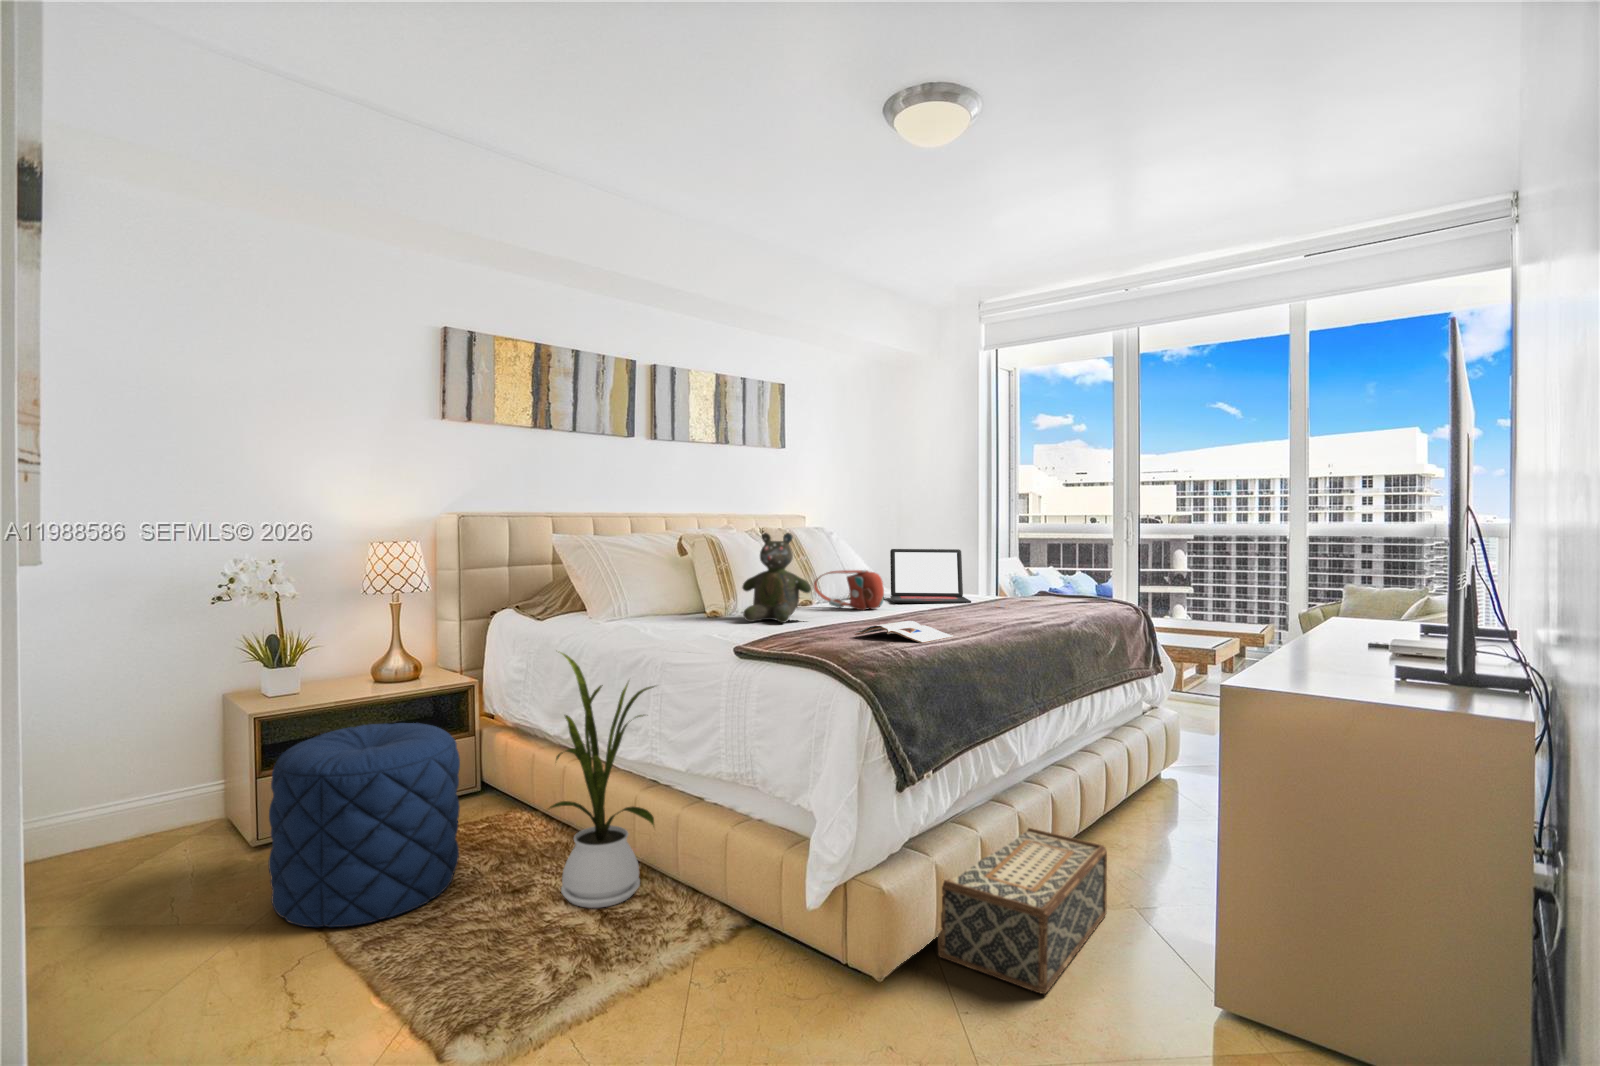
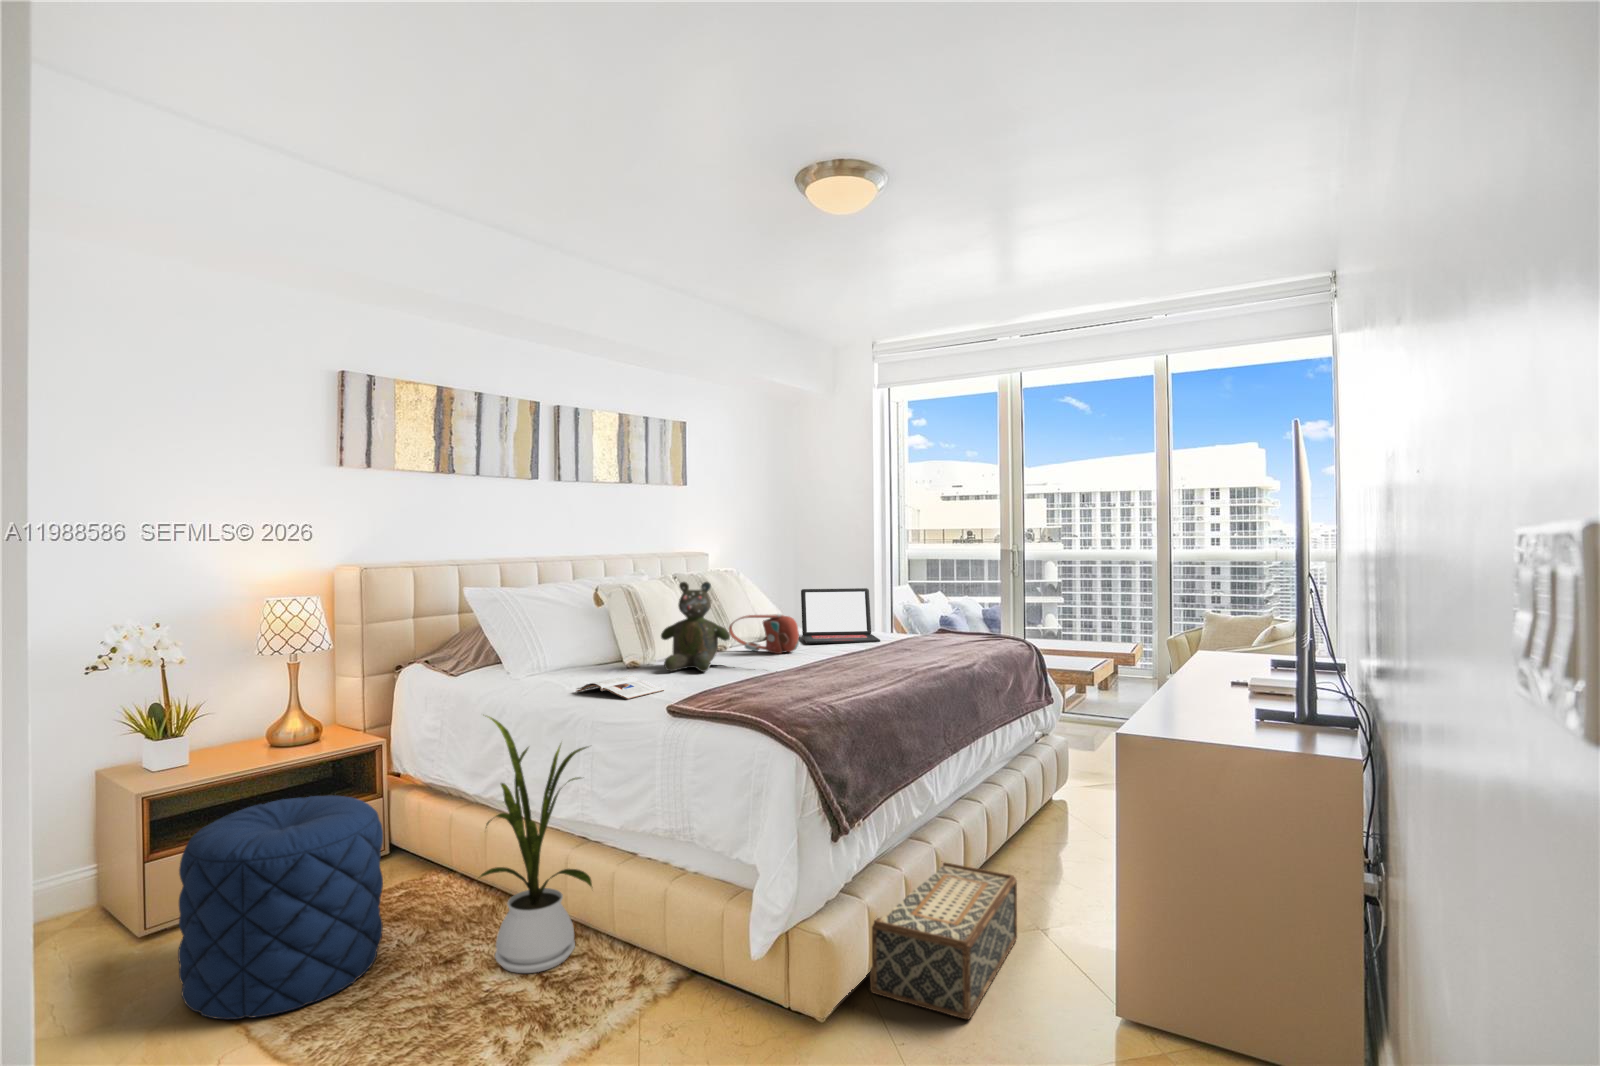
magazine: present [855,621,953,643] -> present [576,676,664,699]

